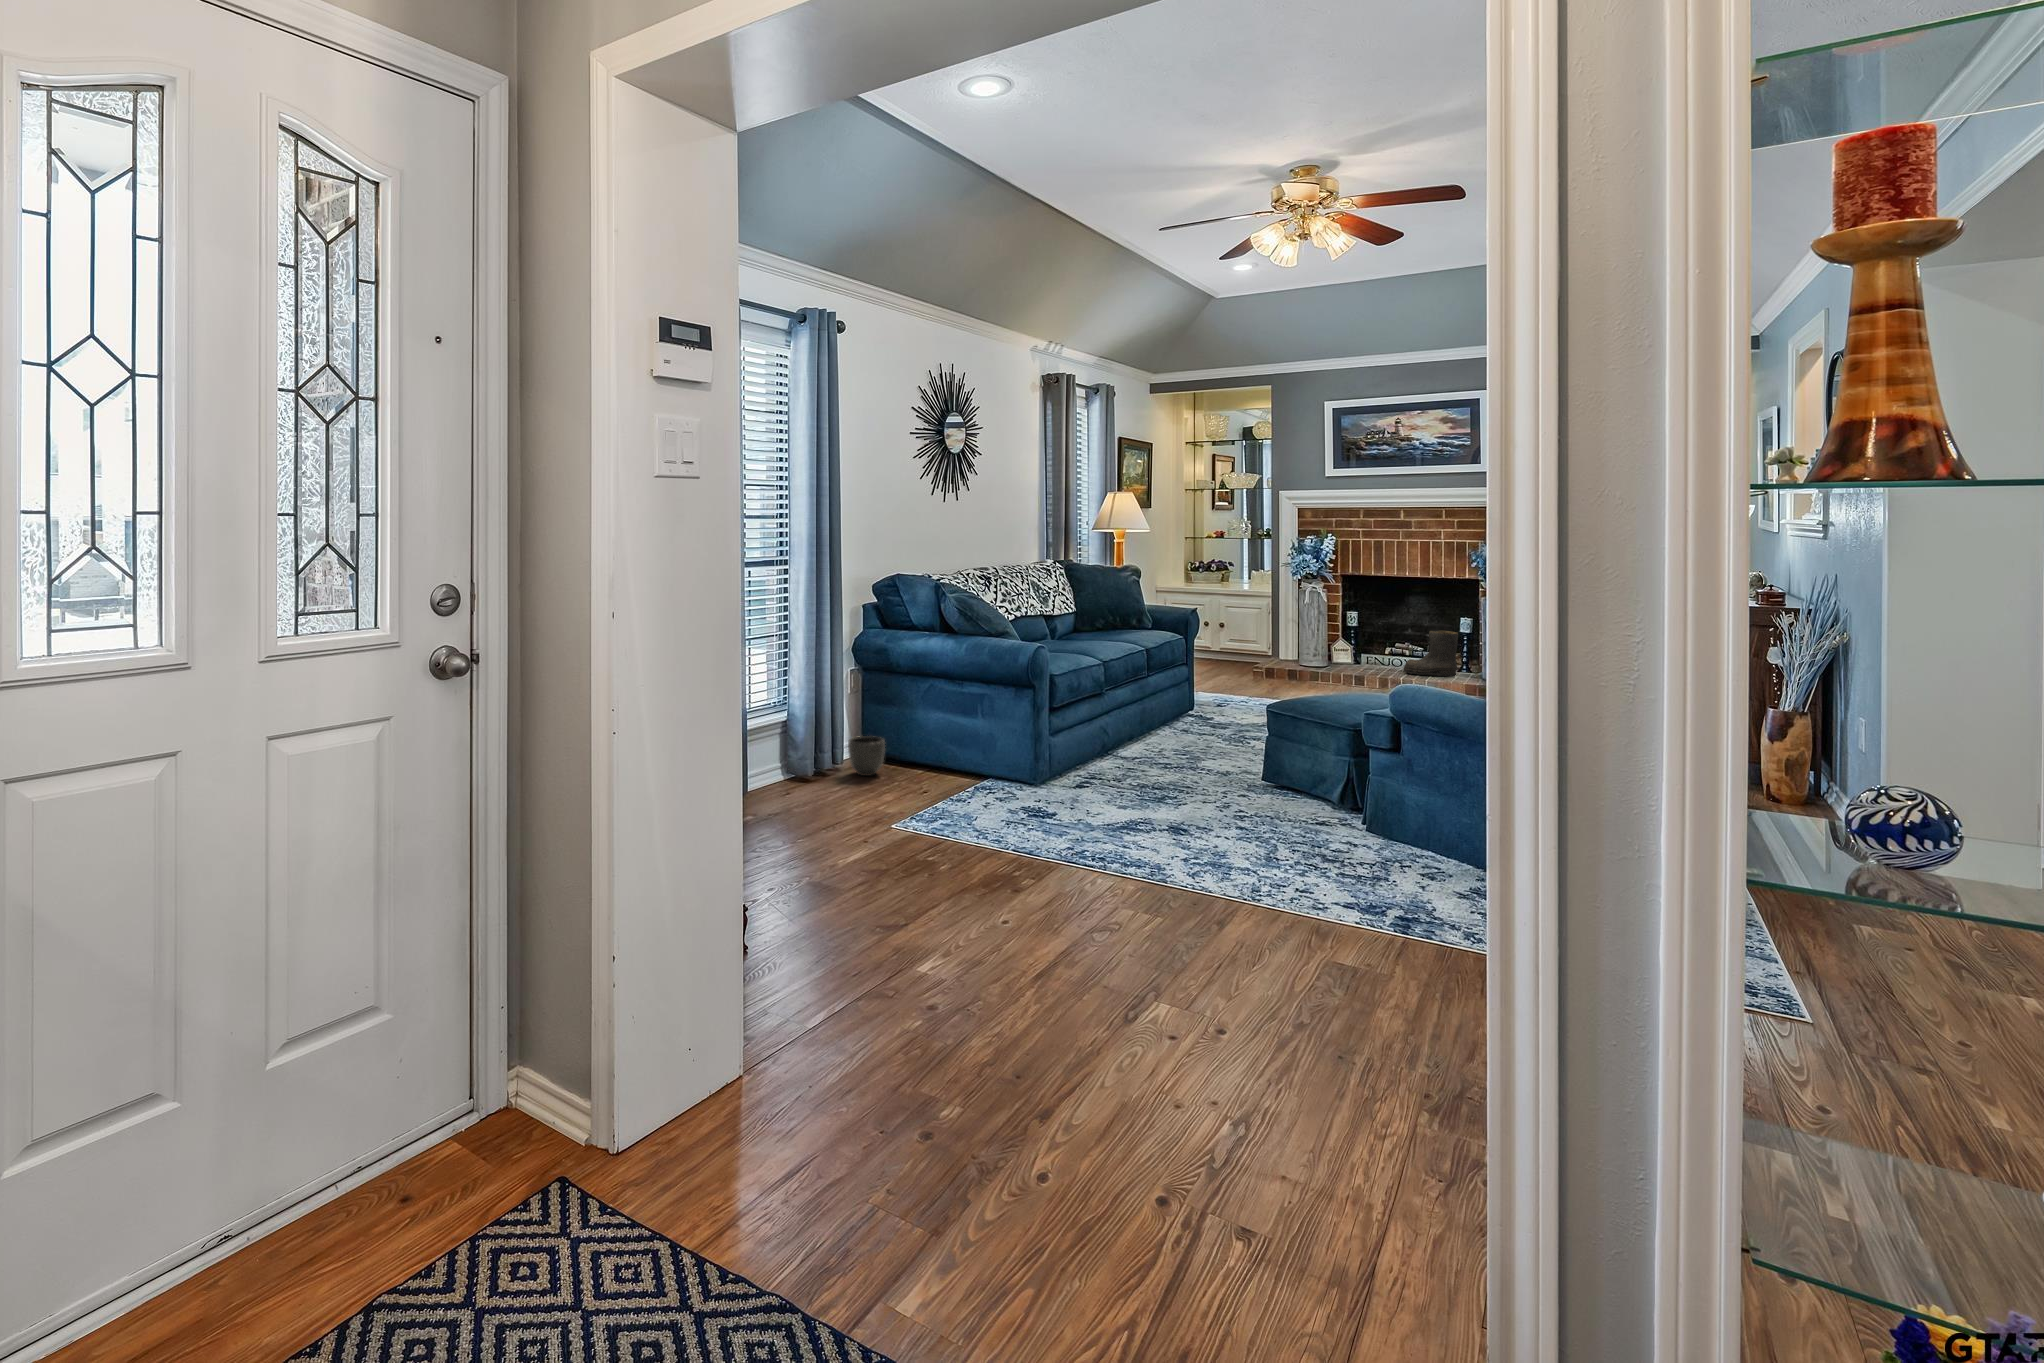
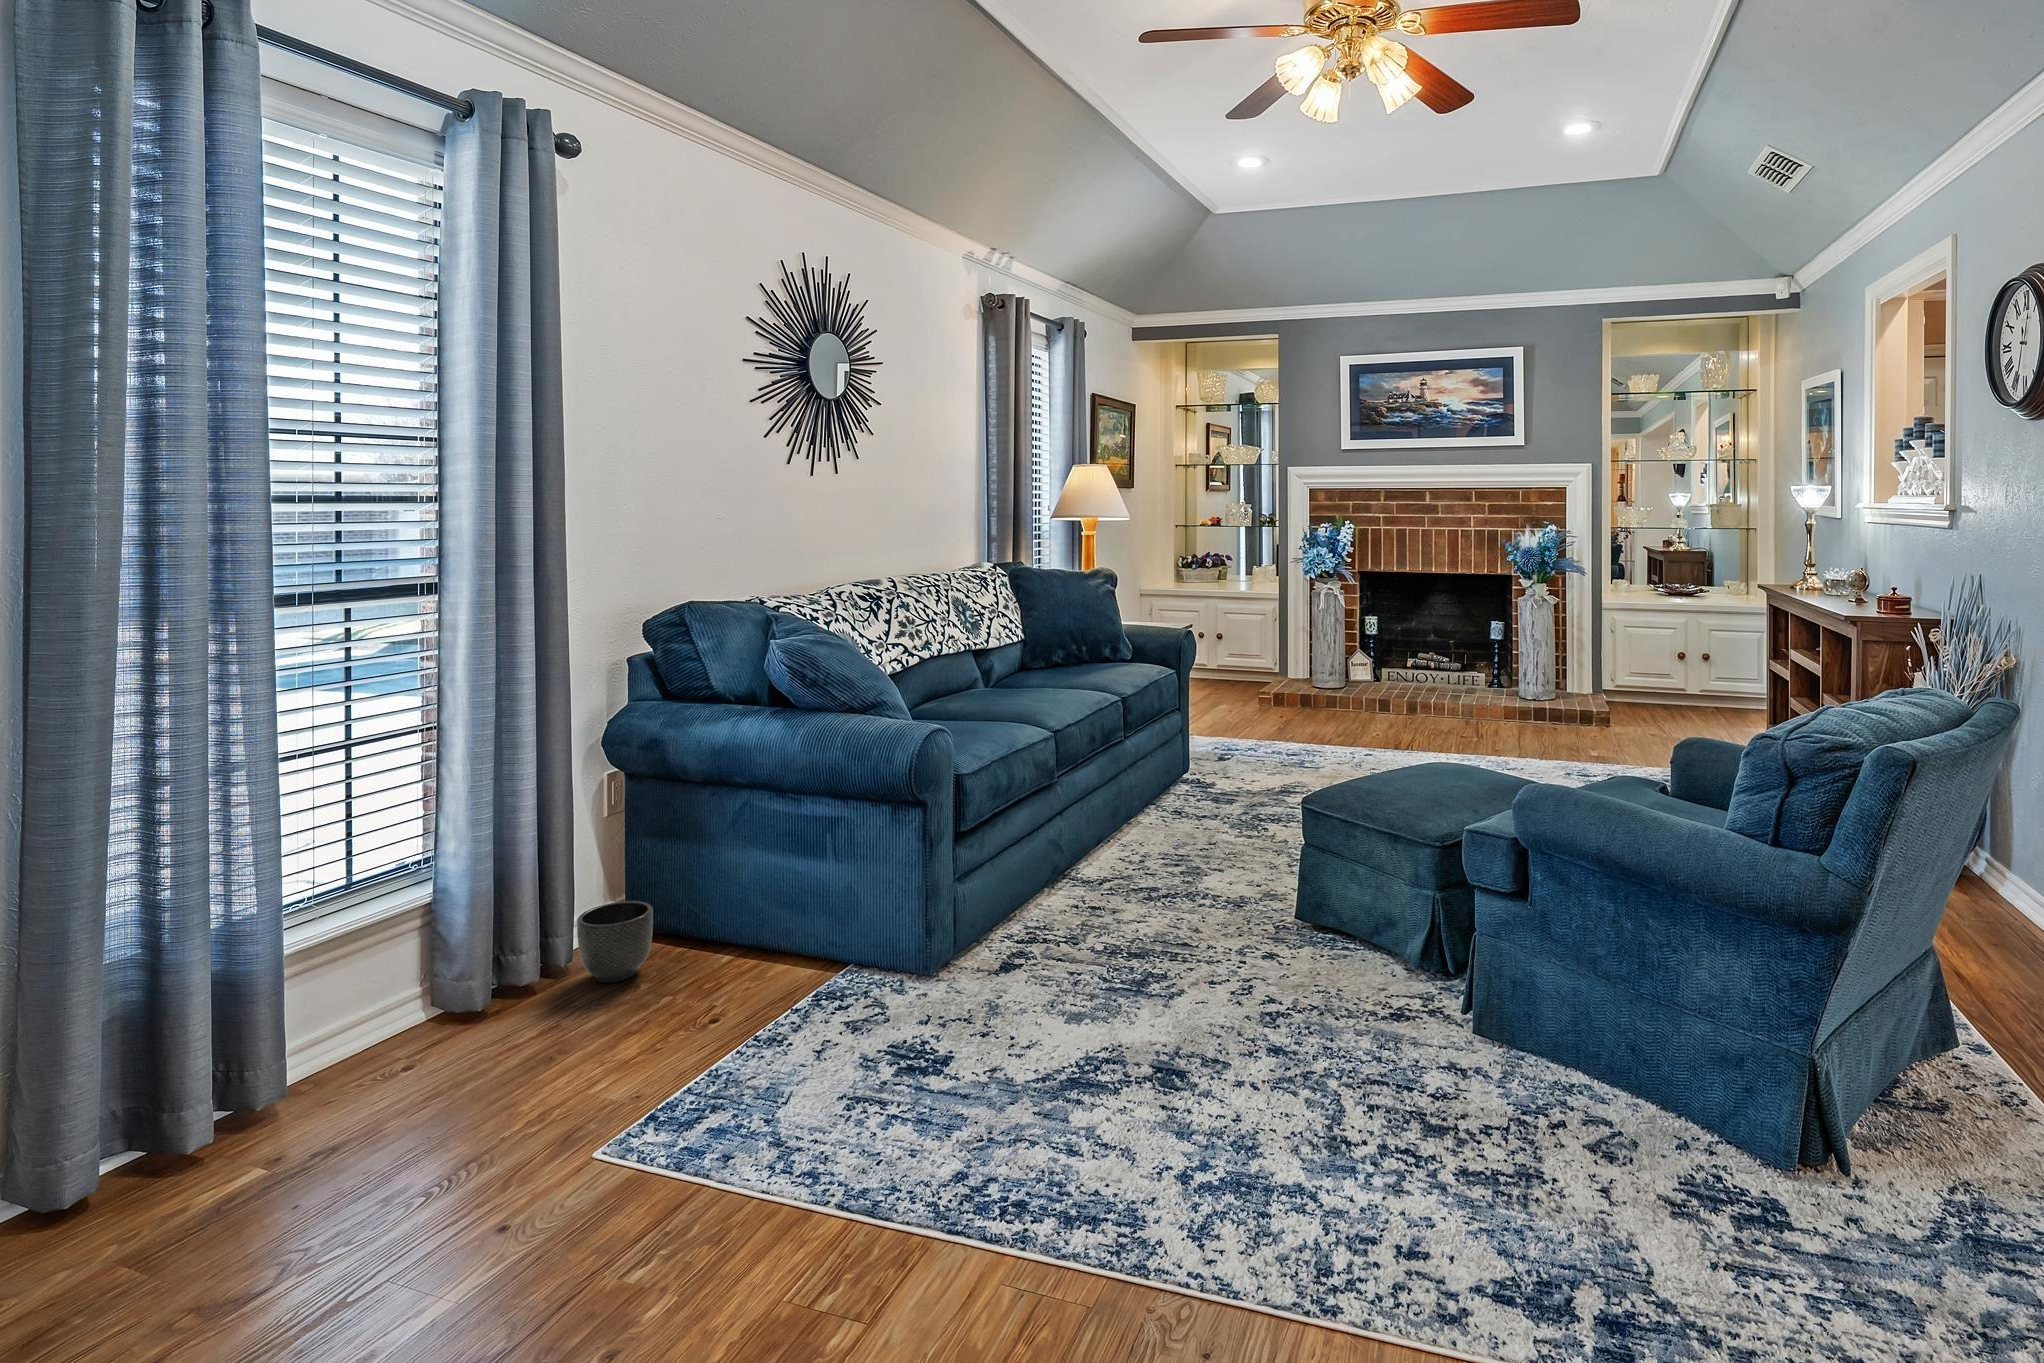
boots: present [1403,630,1458,677] -> none [1429,637,1491,693]

